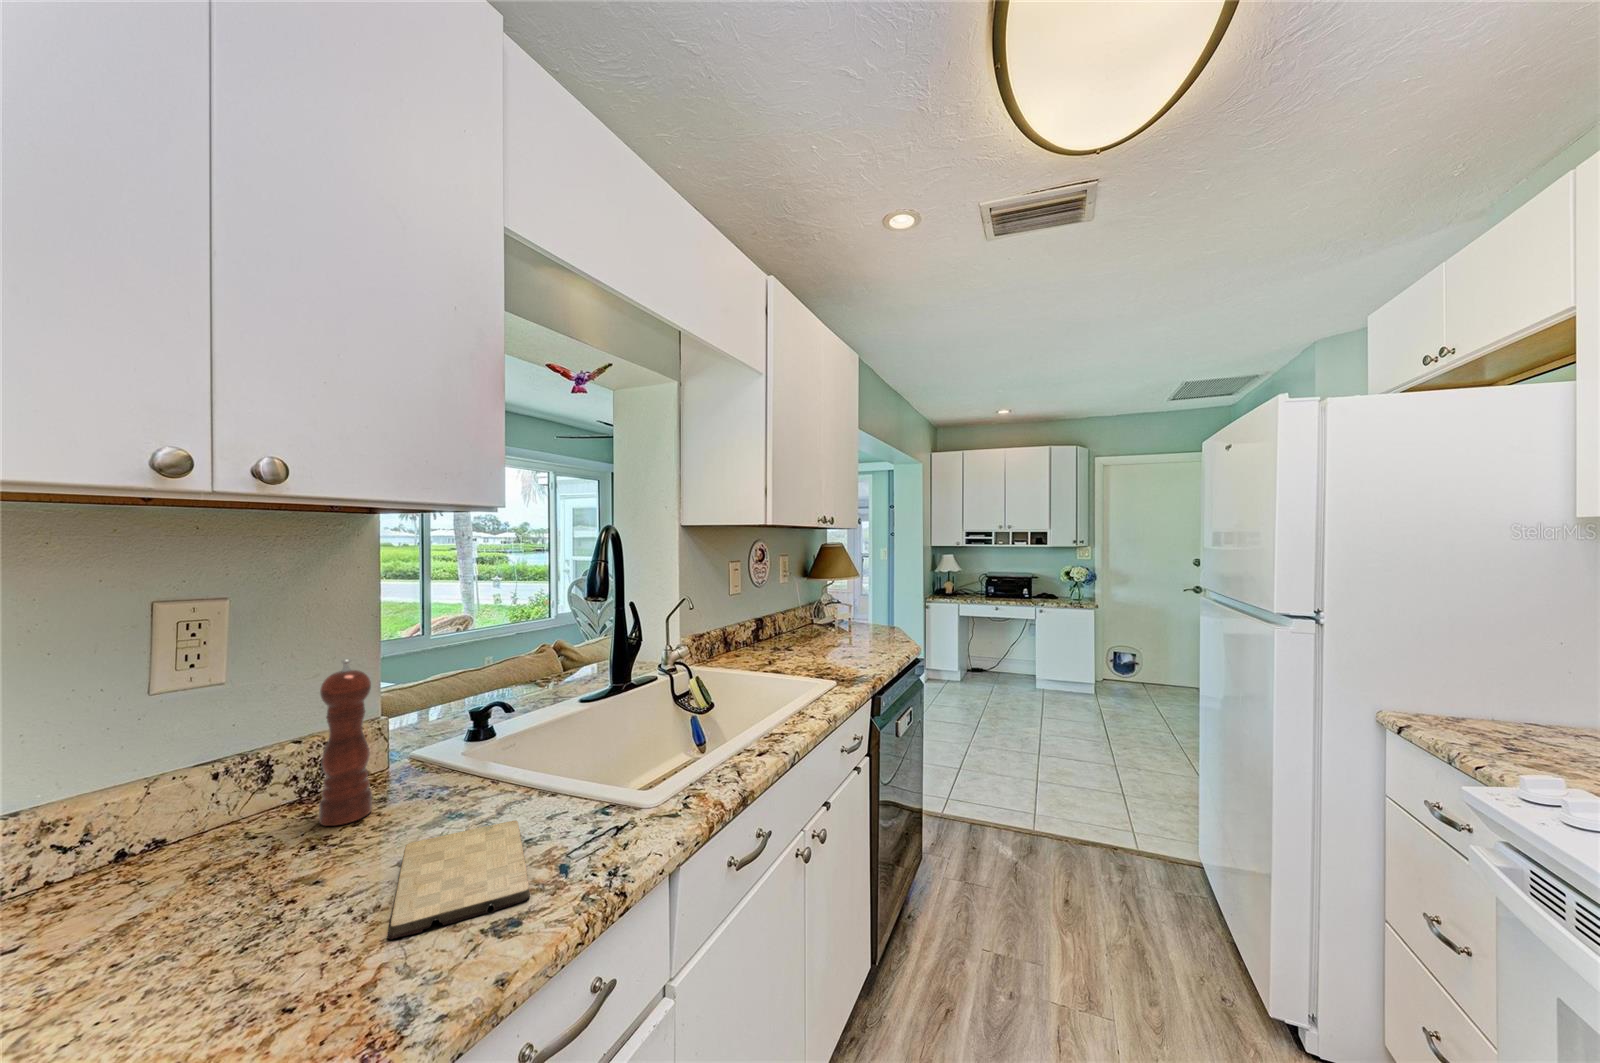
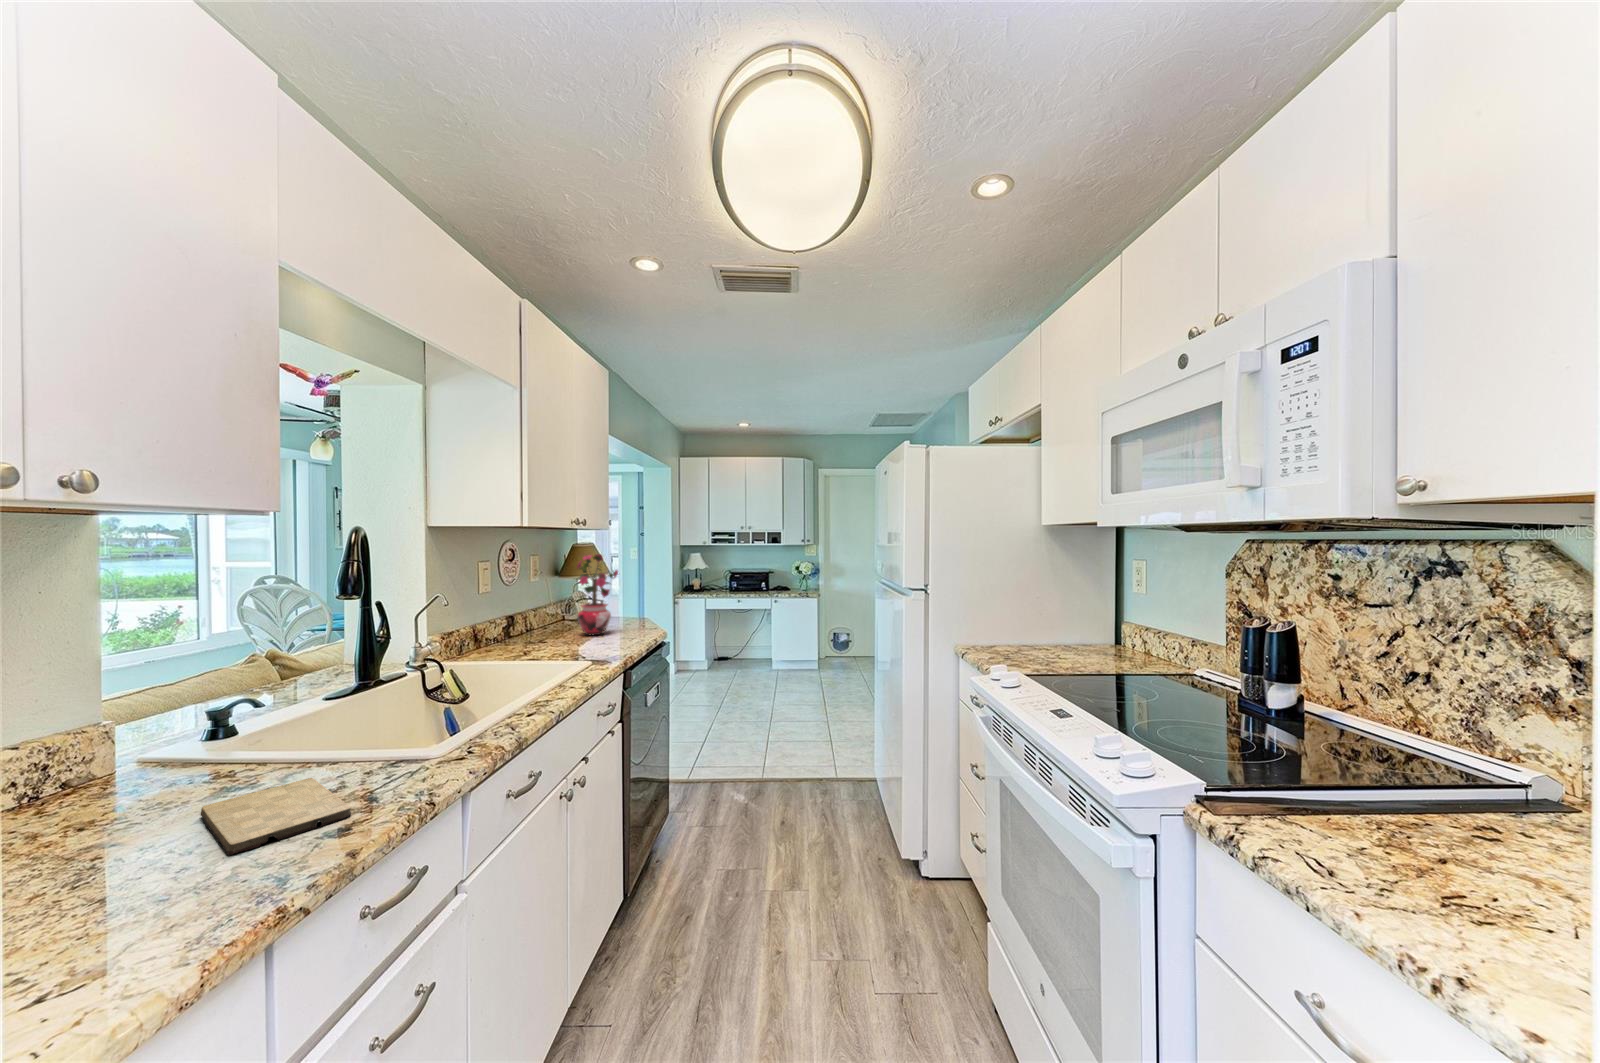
potted plant: none [818,554,869,646] -> present [576,554,618,635]
pepper mill: present [319,659,372,826] -> none [66,656,129,817]

